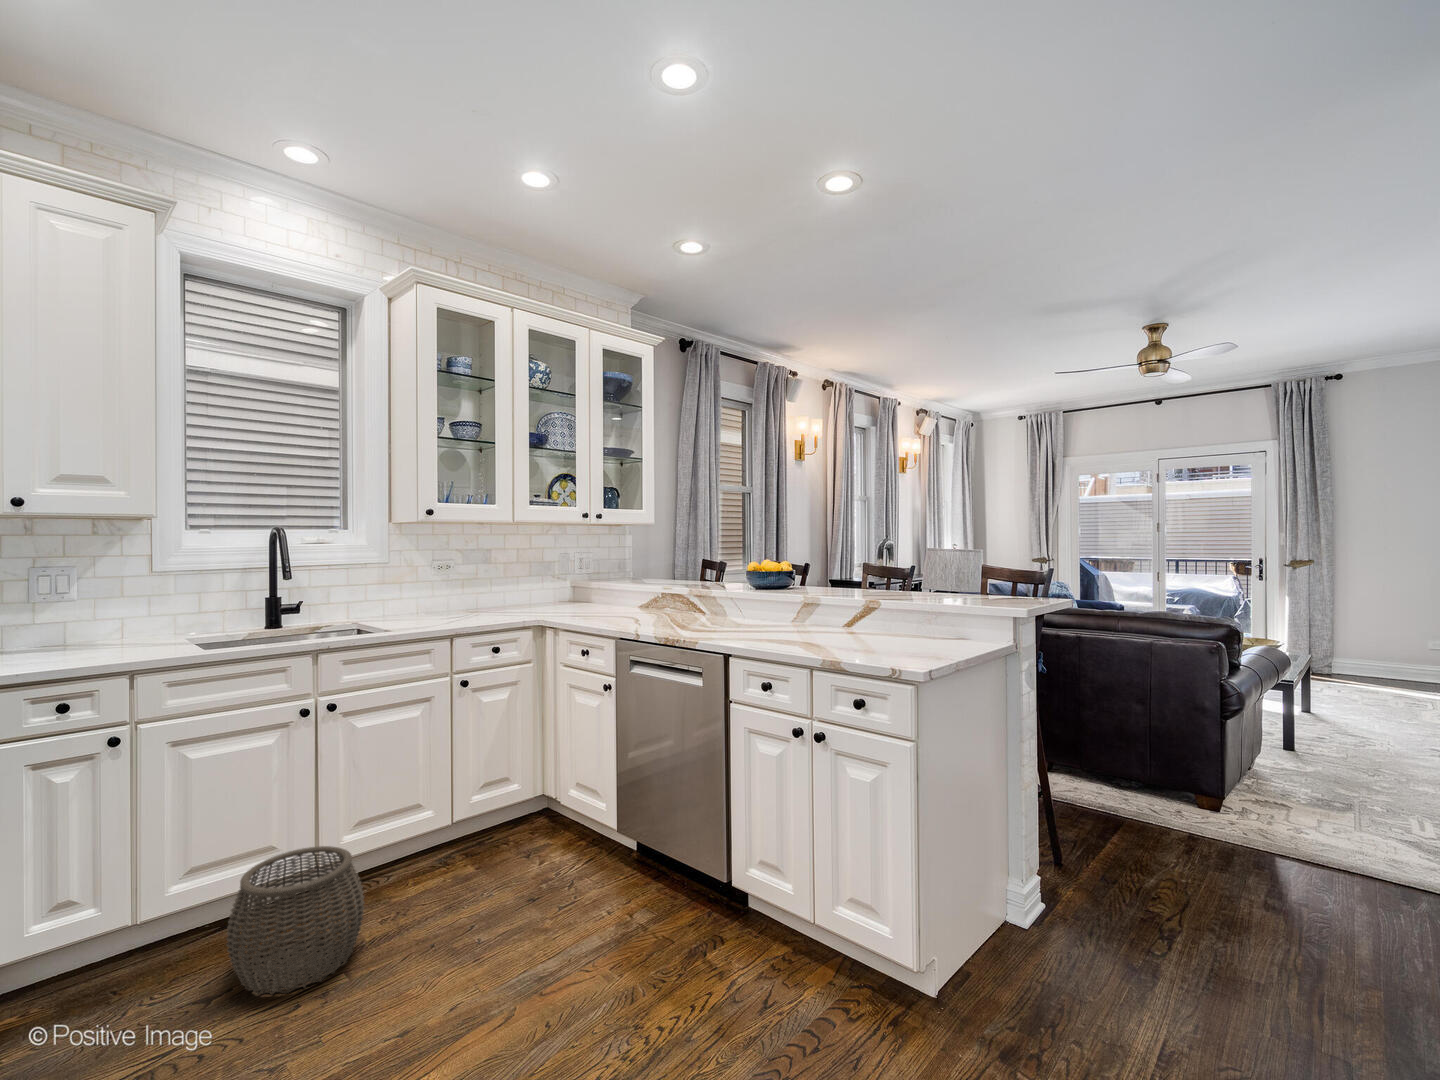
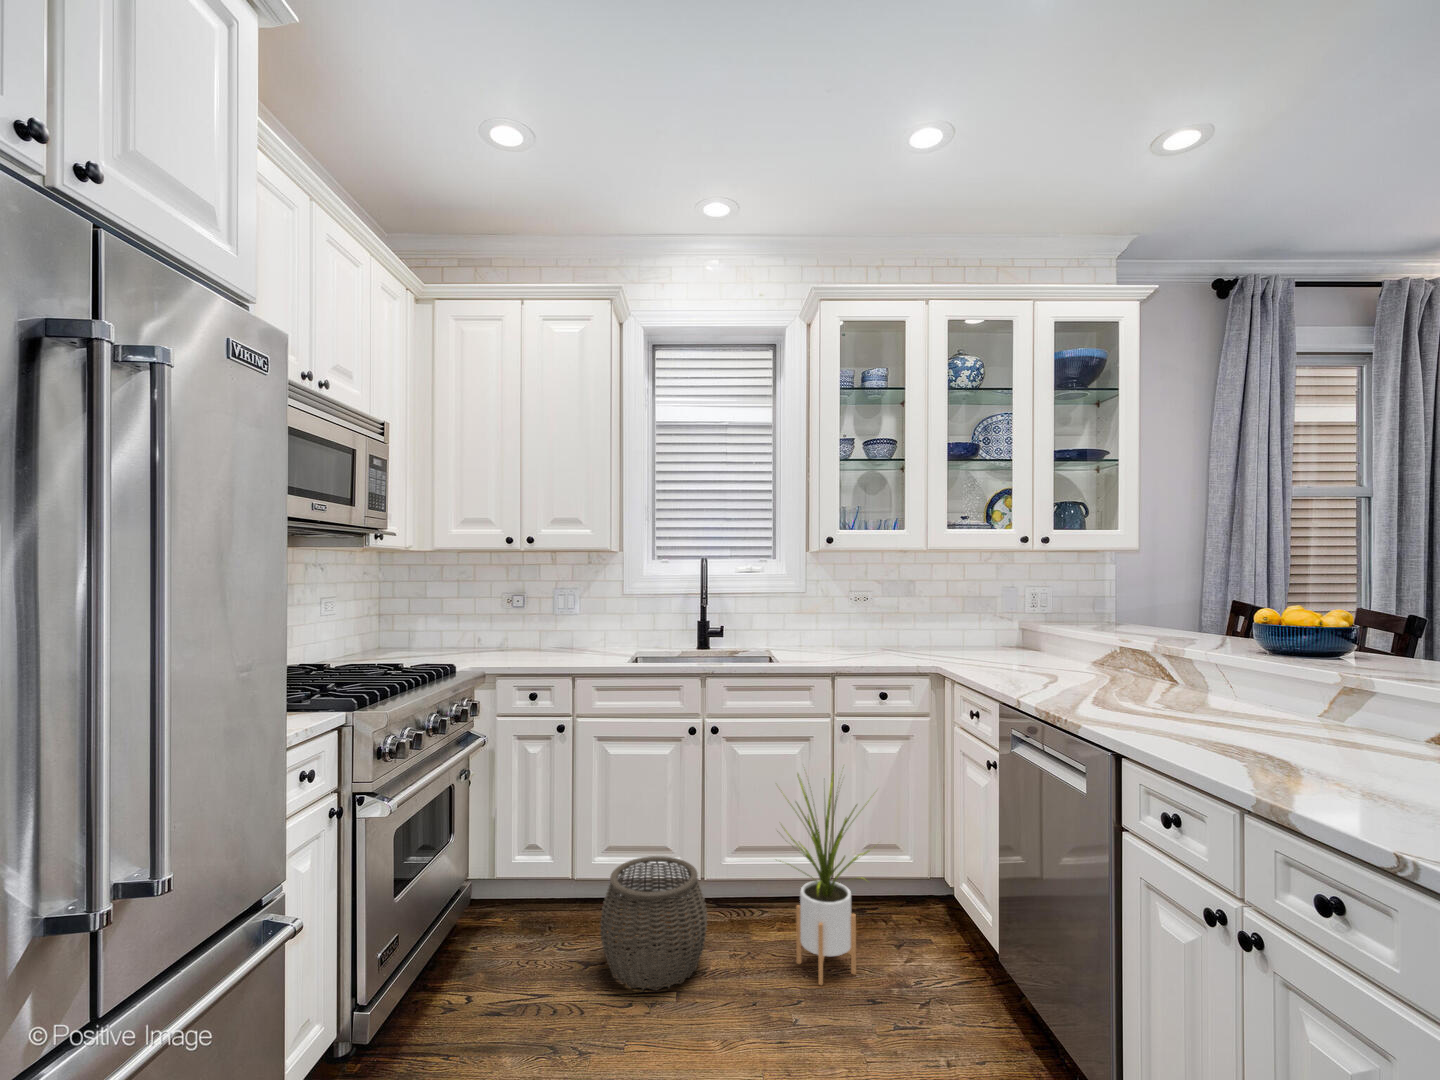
house plant: none [425,710,528,908] -> present [782,774,869,985]

